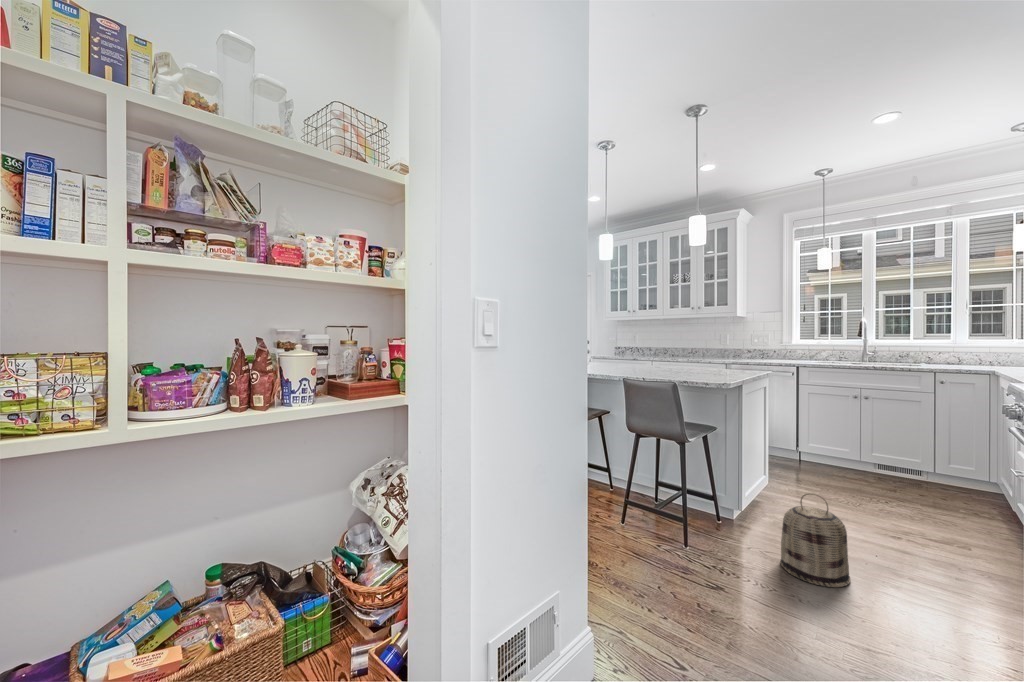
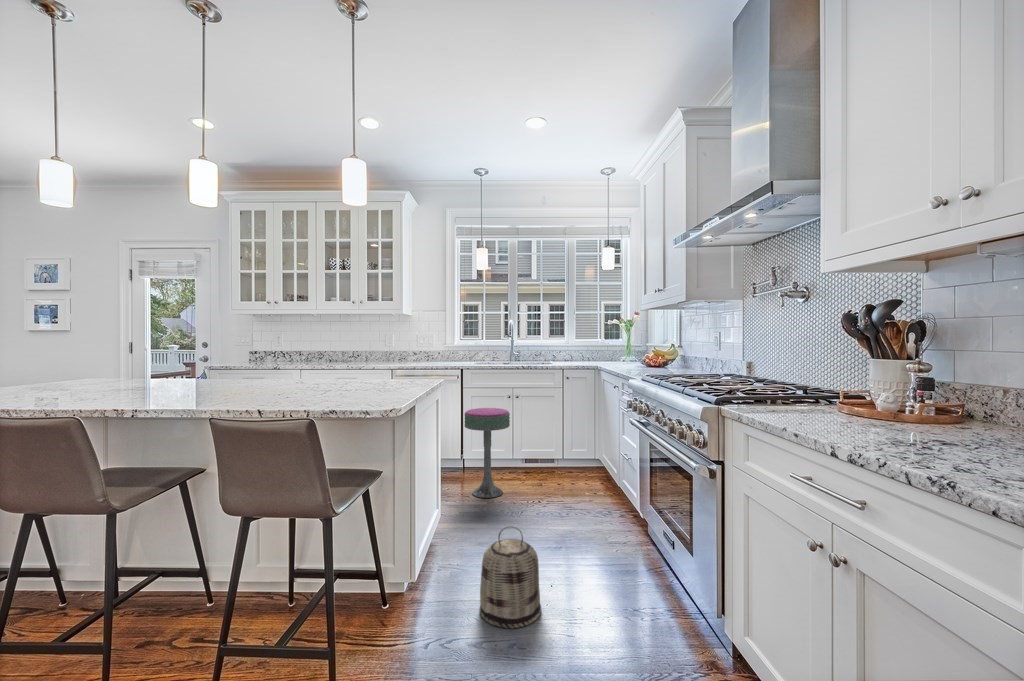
bar stool: none [793,402,848,490] -> present [465,408,510,498]

